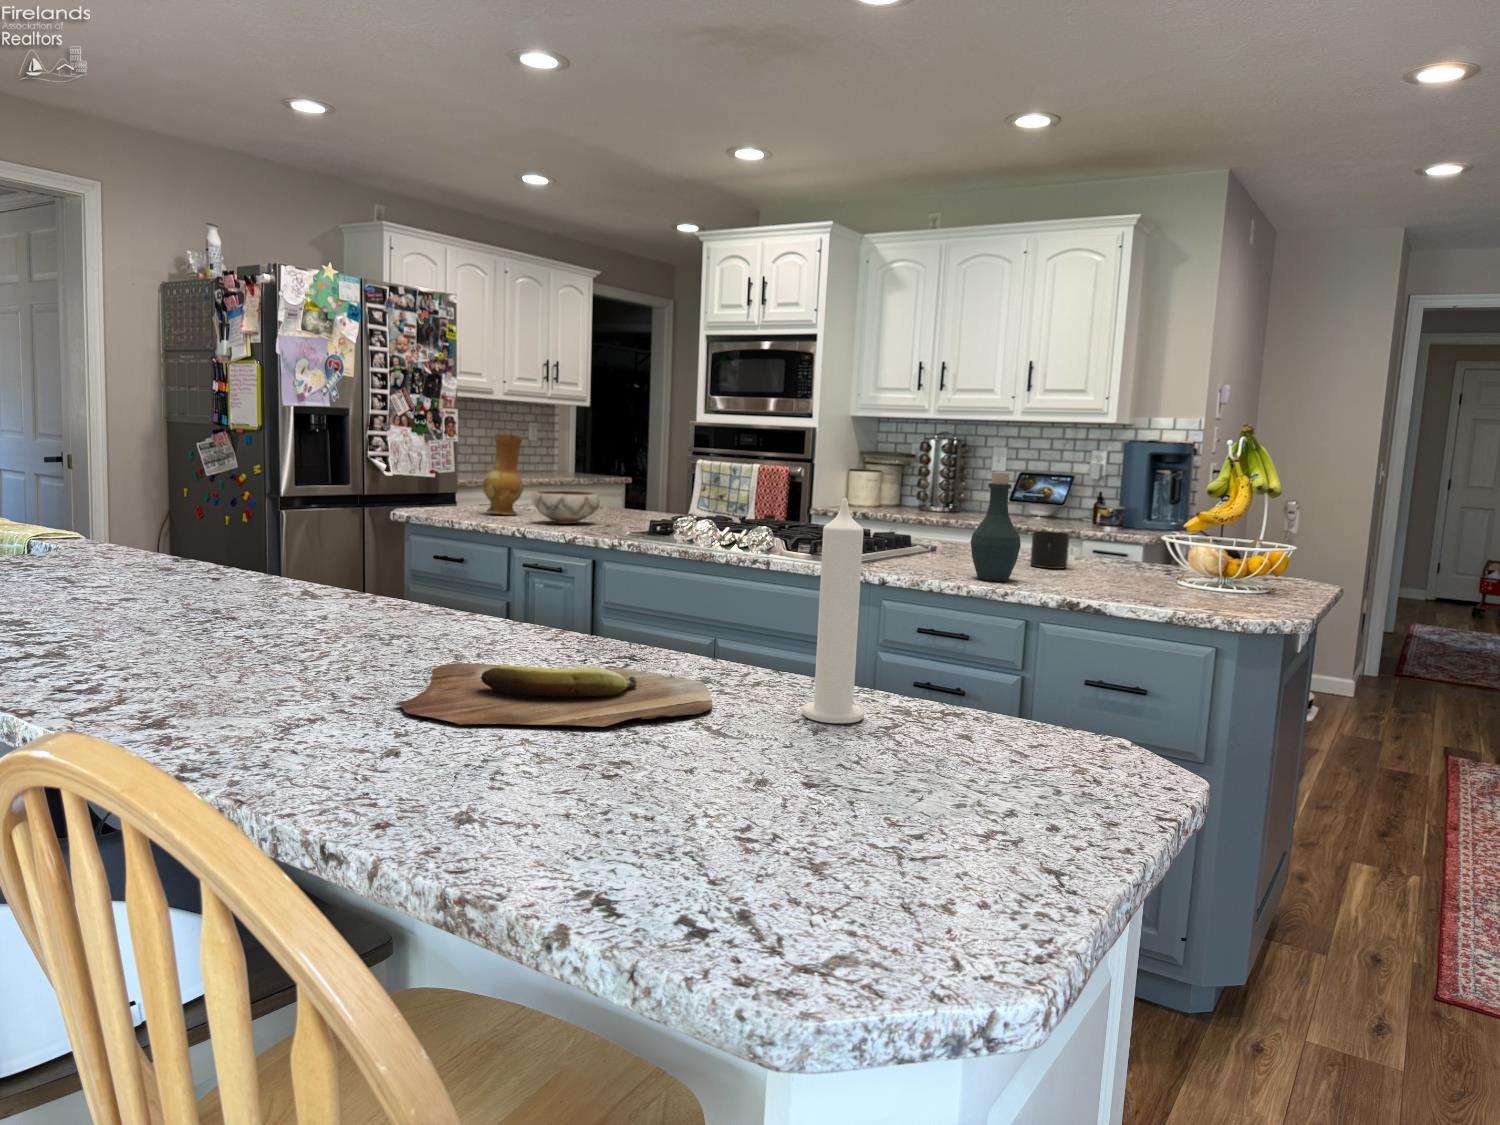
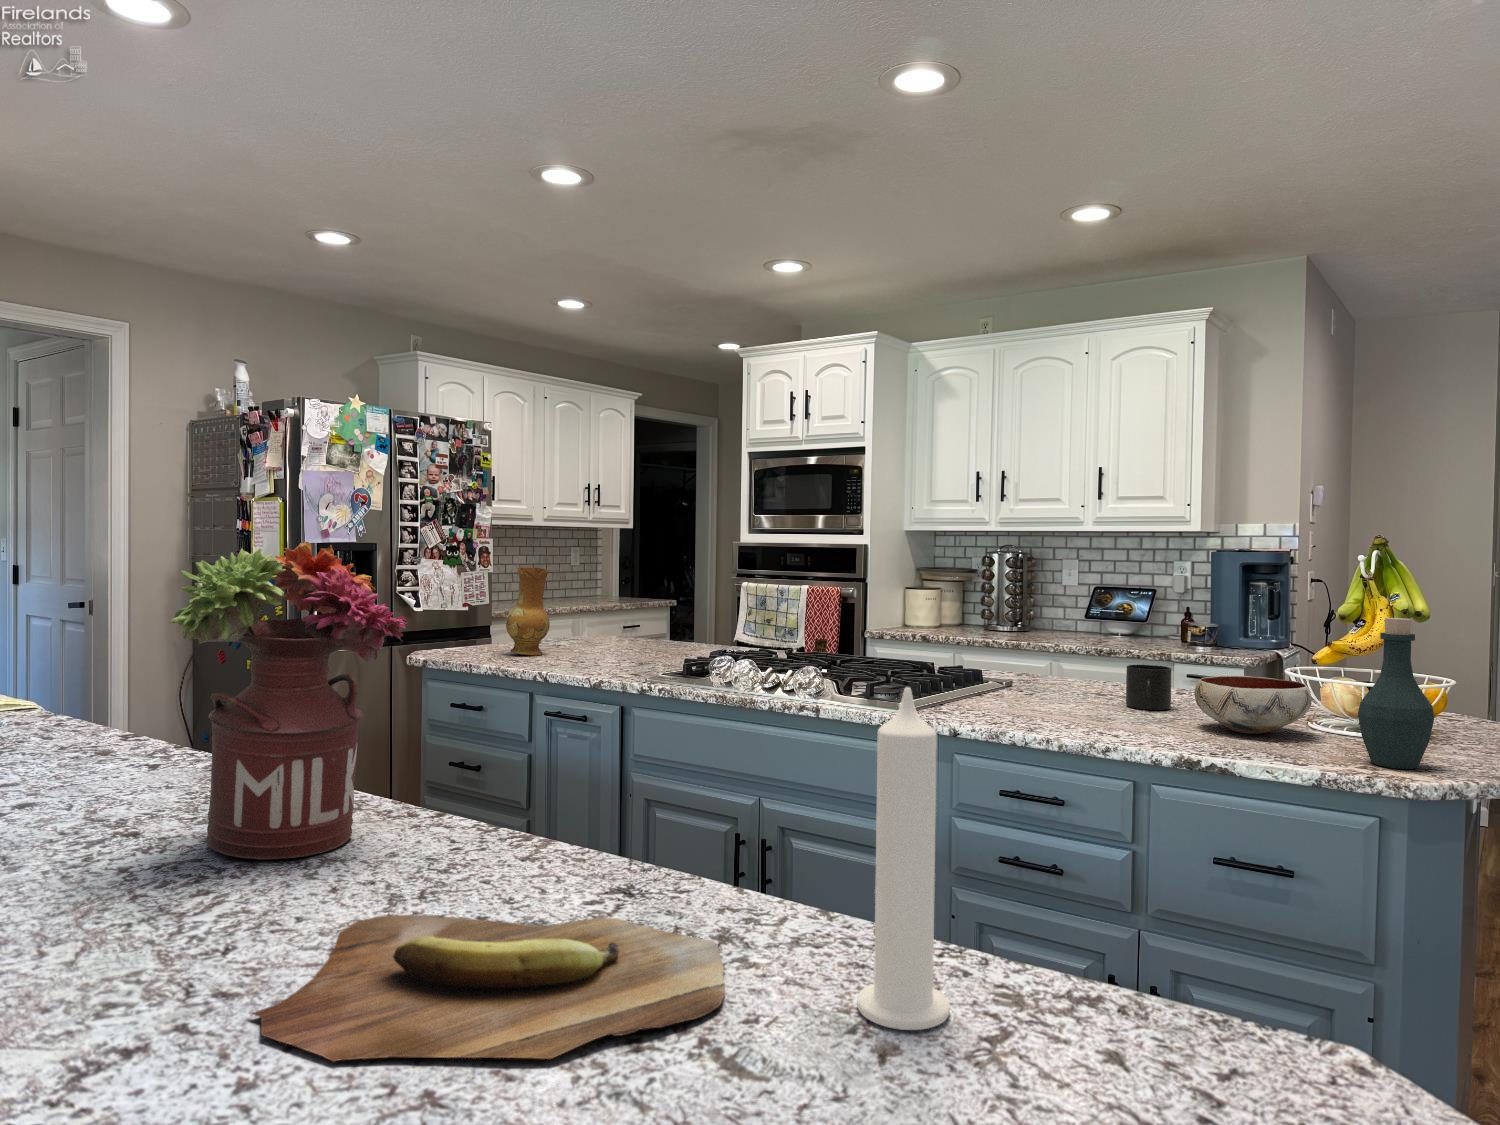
flower arrangement: none [277,390,457,634] -> present [170,542,408,860]
bottle: present [971,472,1021,581] -> present [1358,618,1434,769]
bowl: present [534,490,599,524] -> present [1194,676,1312,734]

